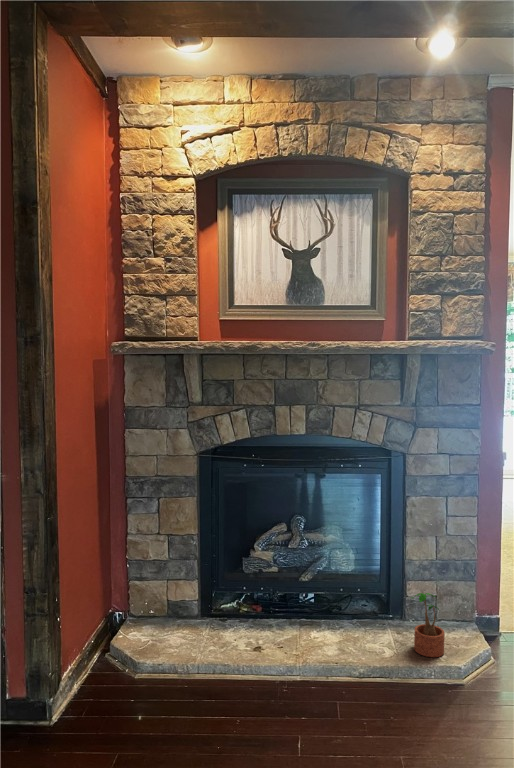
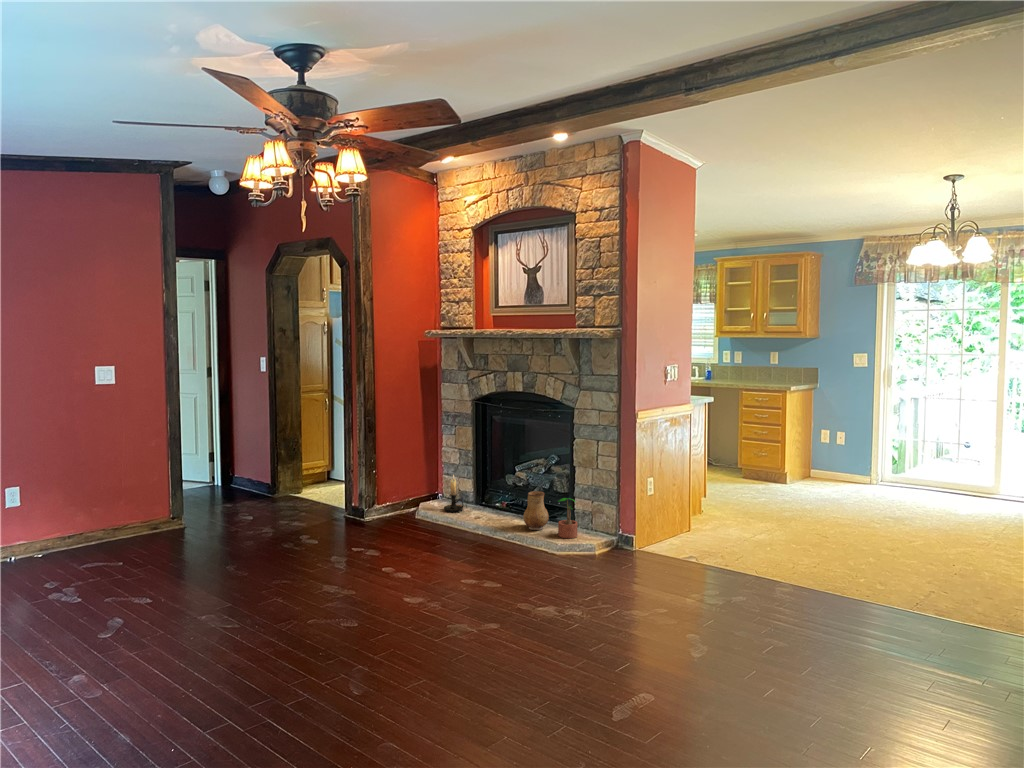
candle holder: none [175,583,217,650] -> present [444,475,463,512]
ceramic pitcher: none [343,589,388,653] -> present [523,491,549,530]

